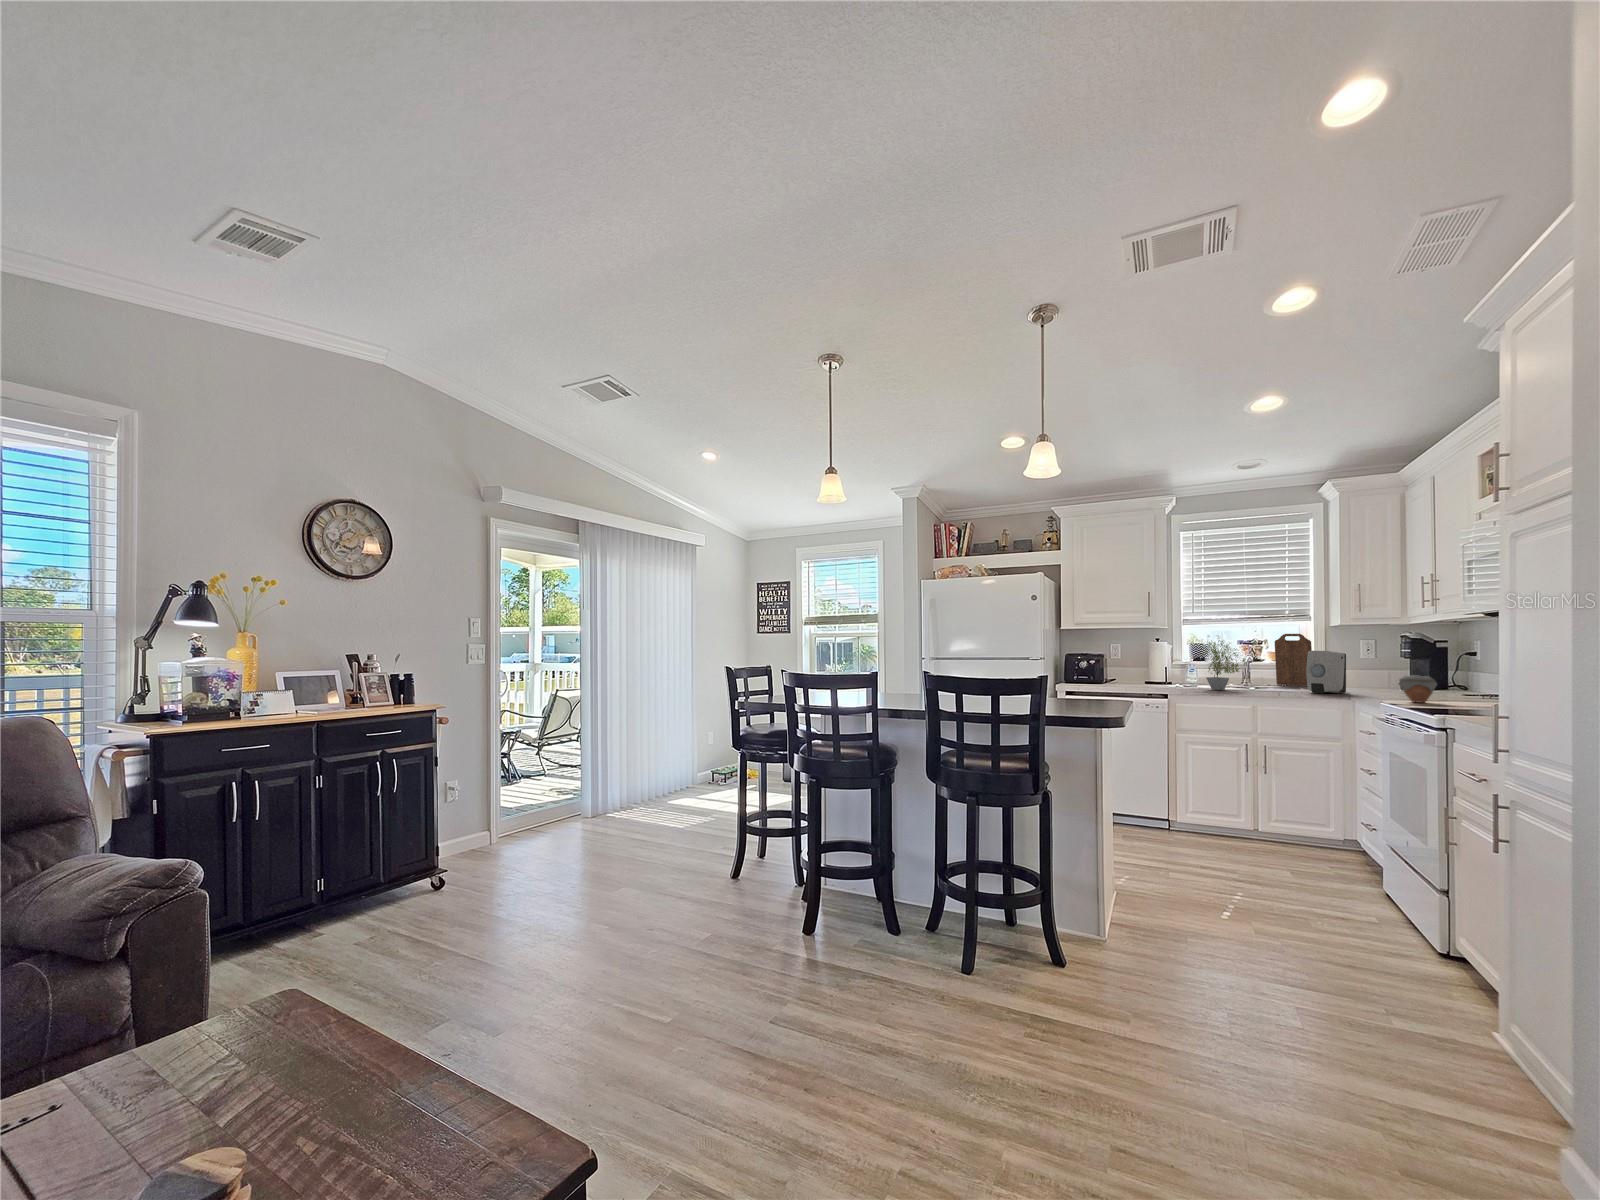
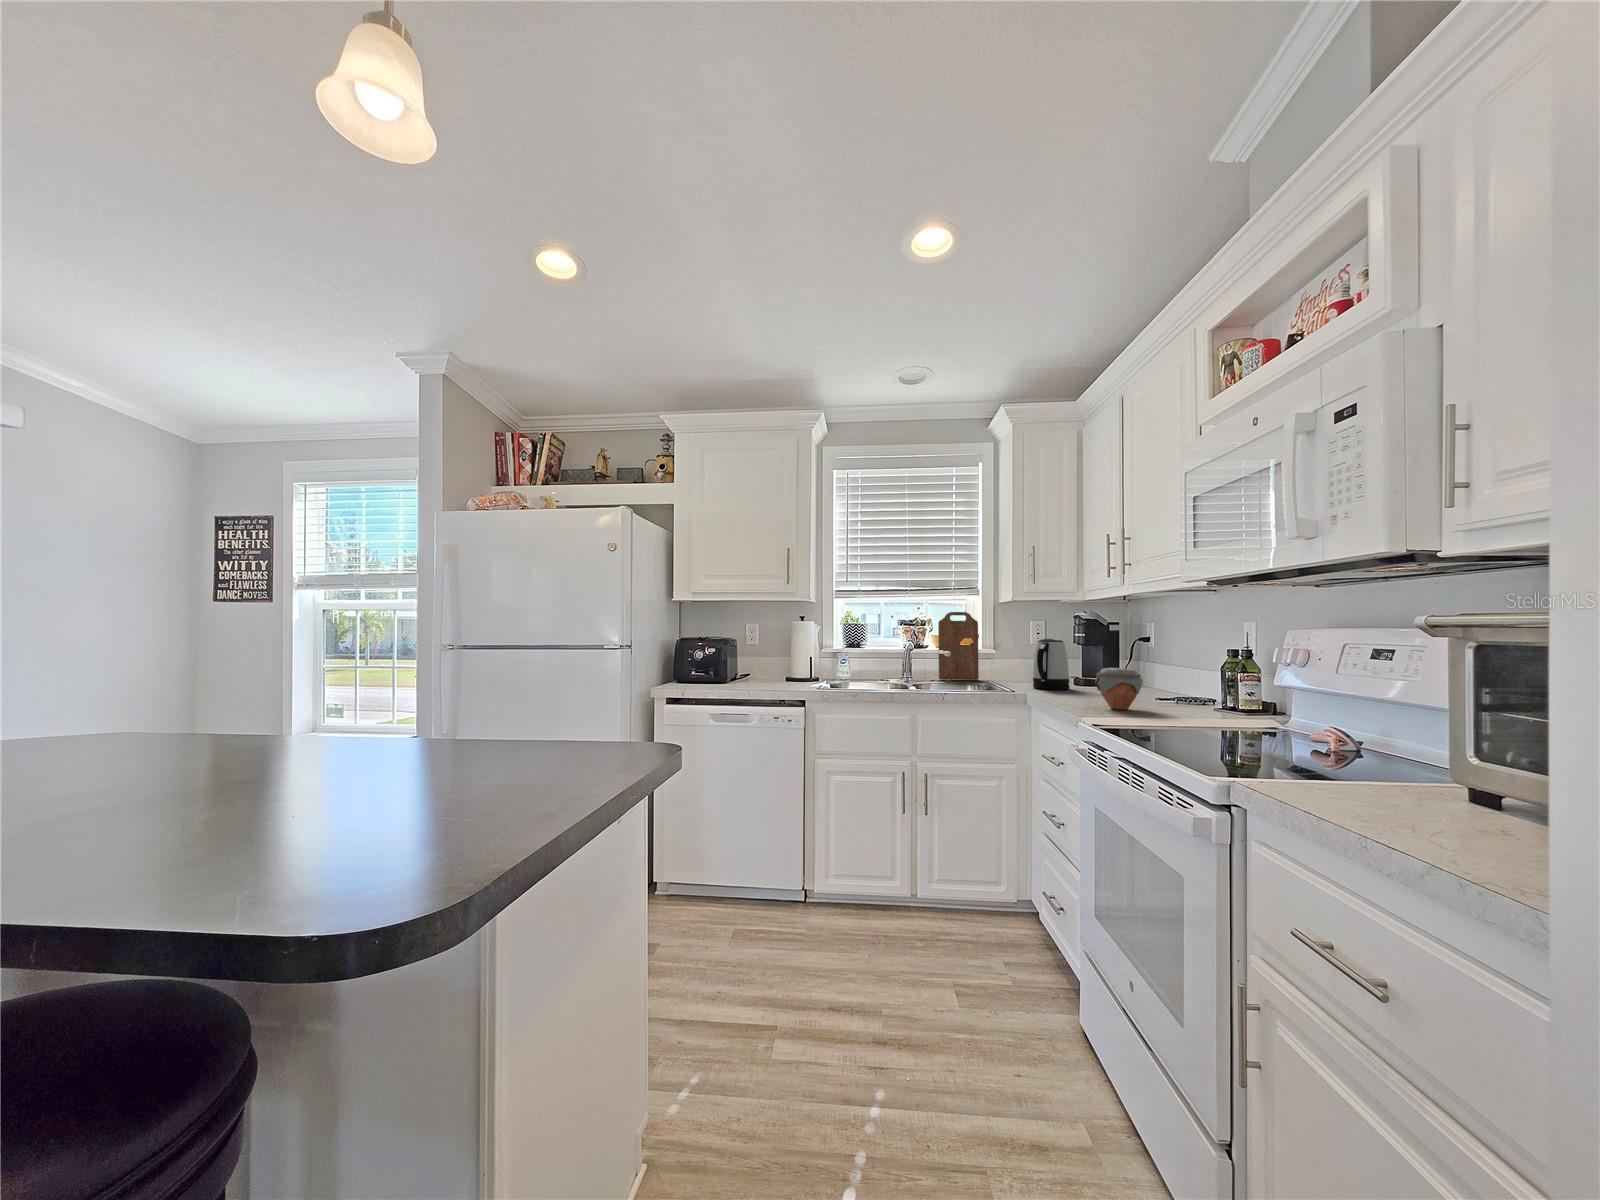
potted plant: present [1203,640,1245,690] -> none [840,609,906,690]
soap dispenser: present [1306,651,1346,693] -> none [976,632,1022,694]
kettle: none [1360,655,1394,692] -> present [1033,639,1070,690]

